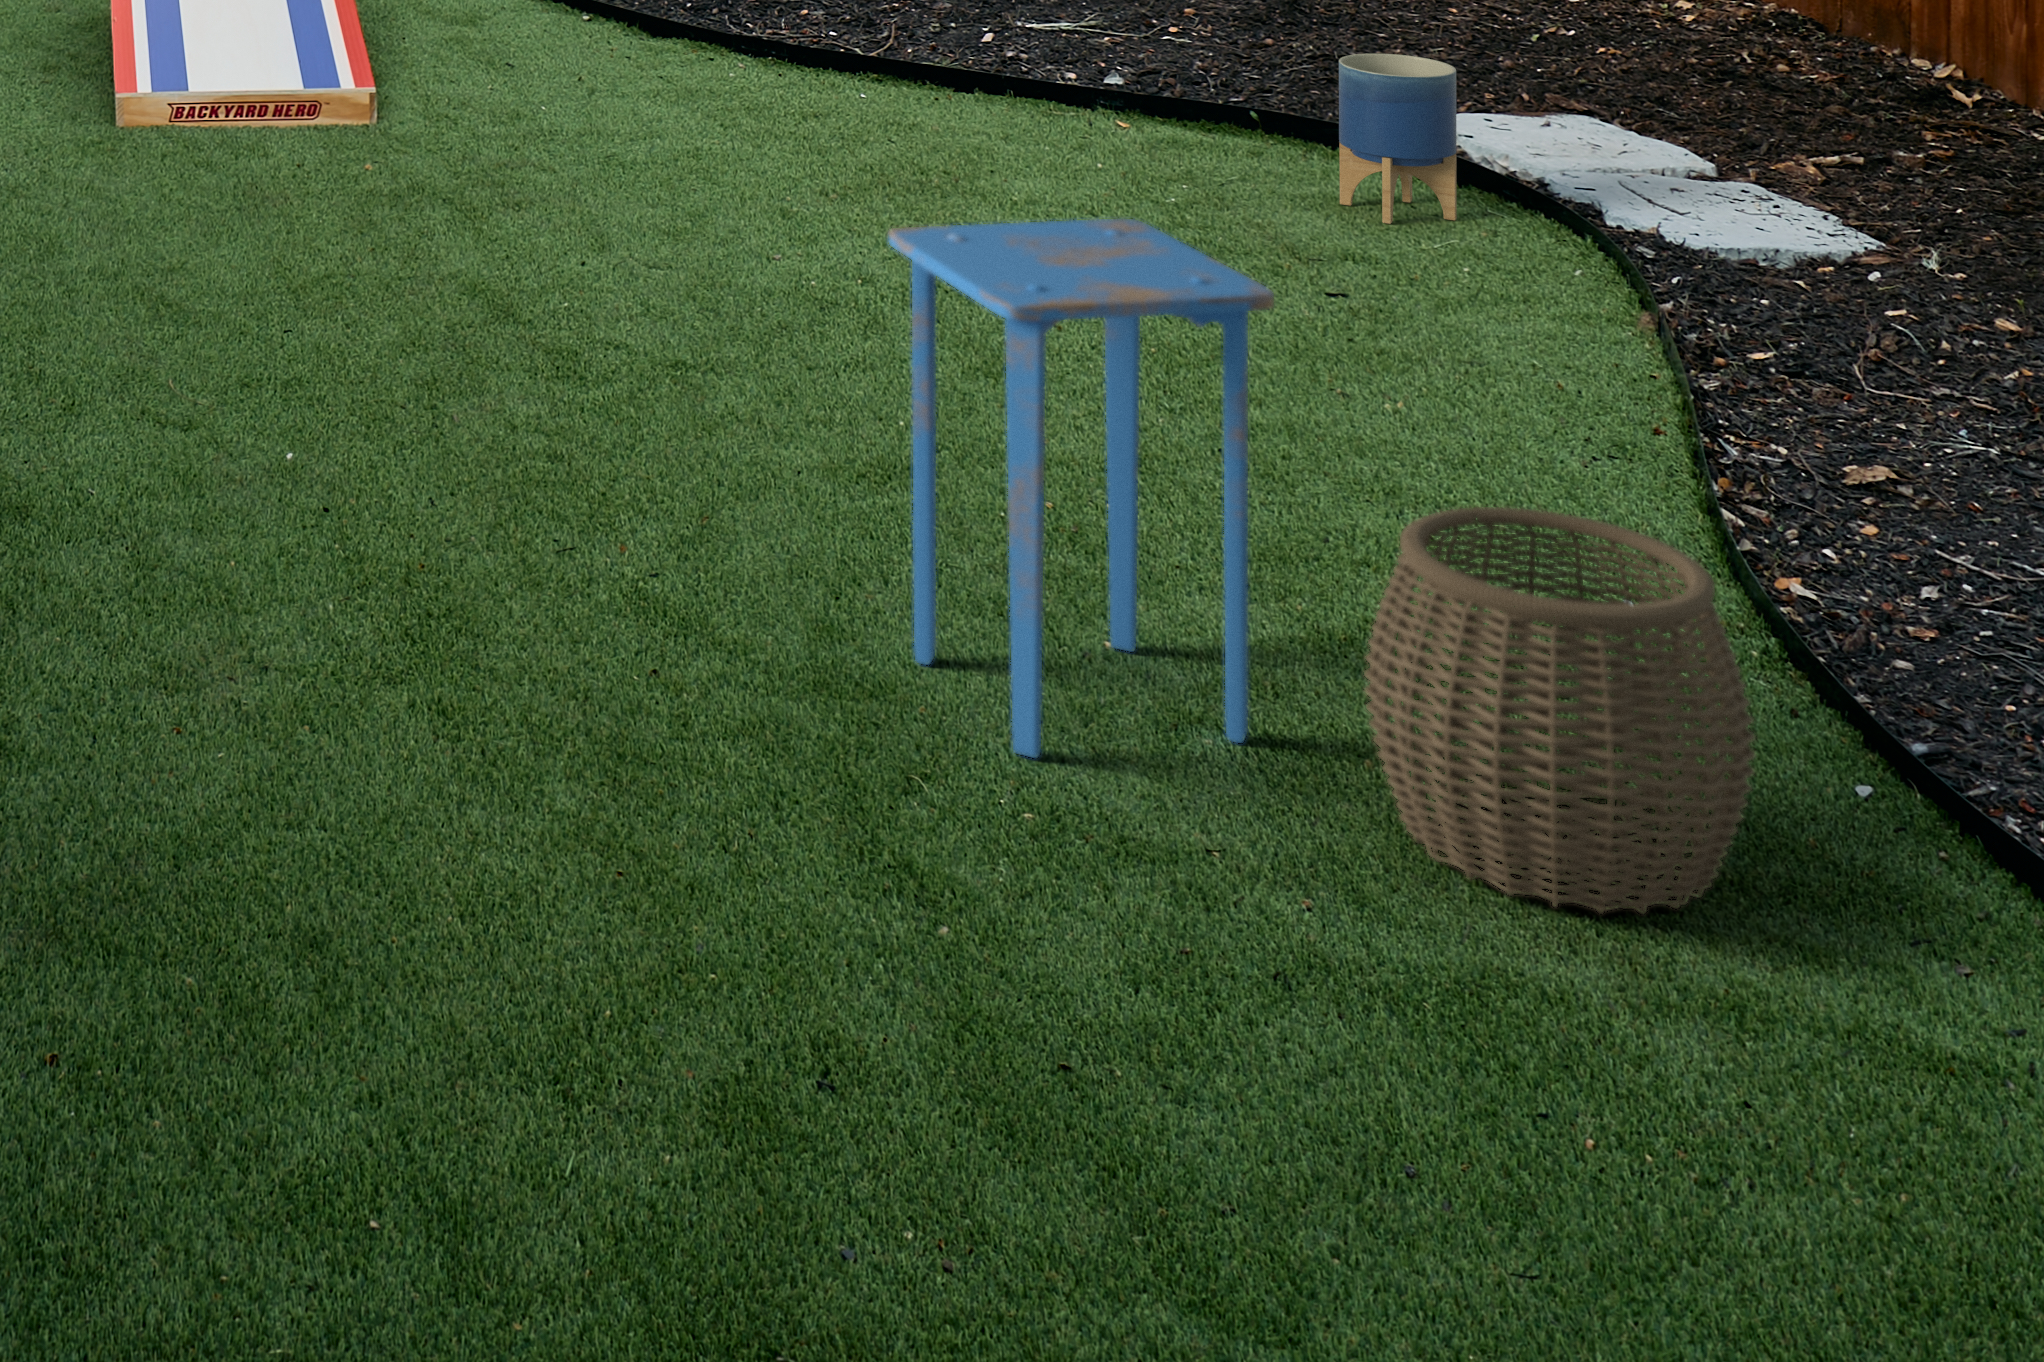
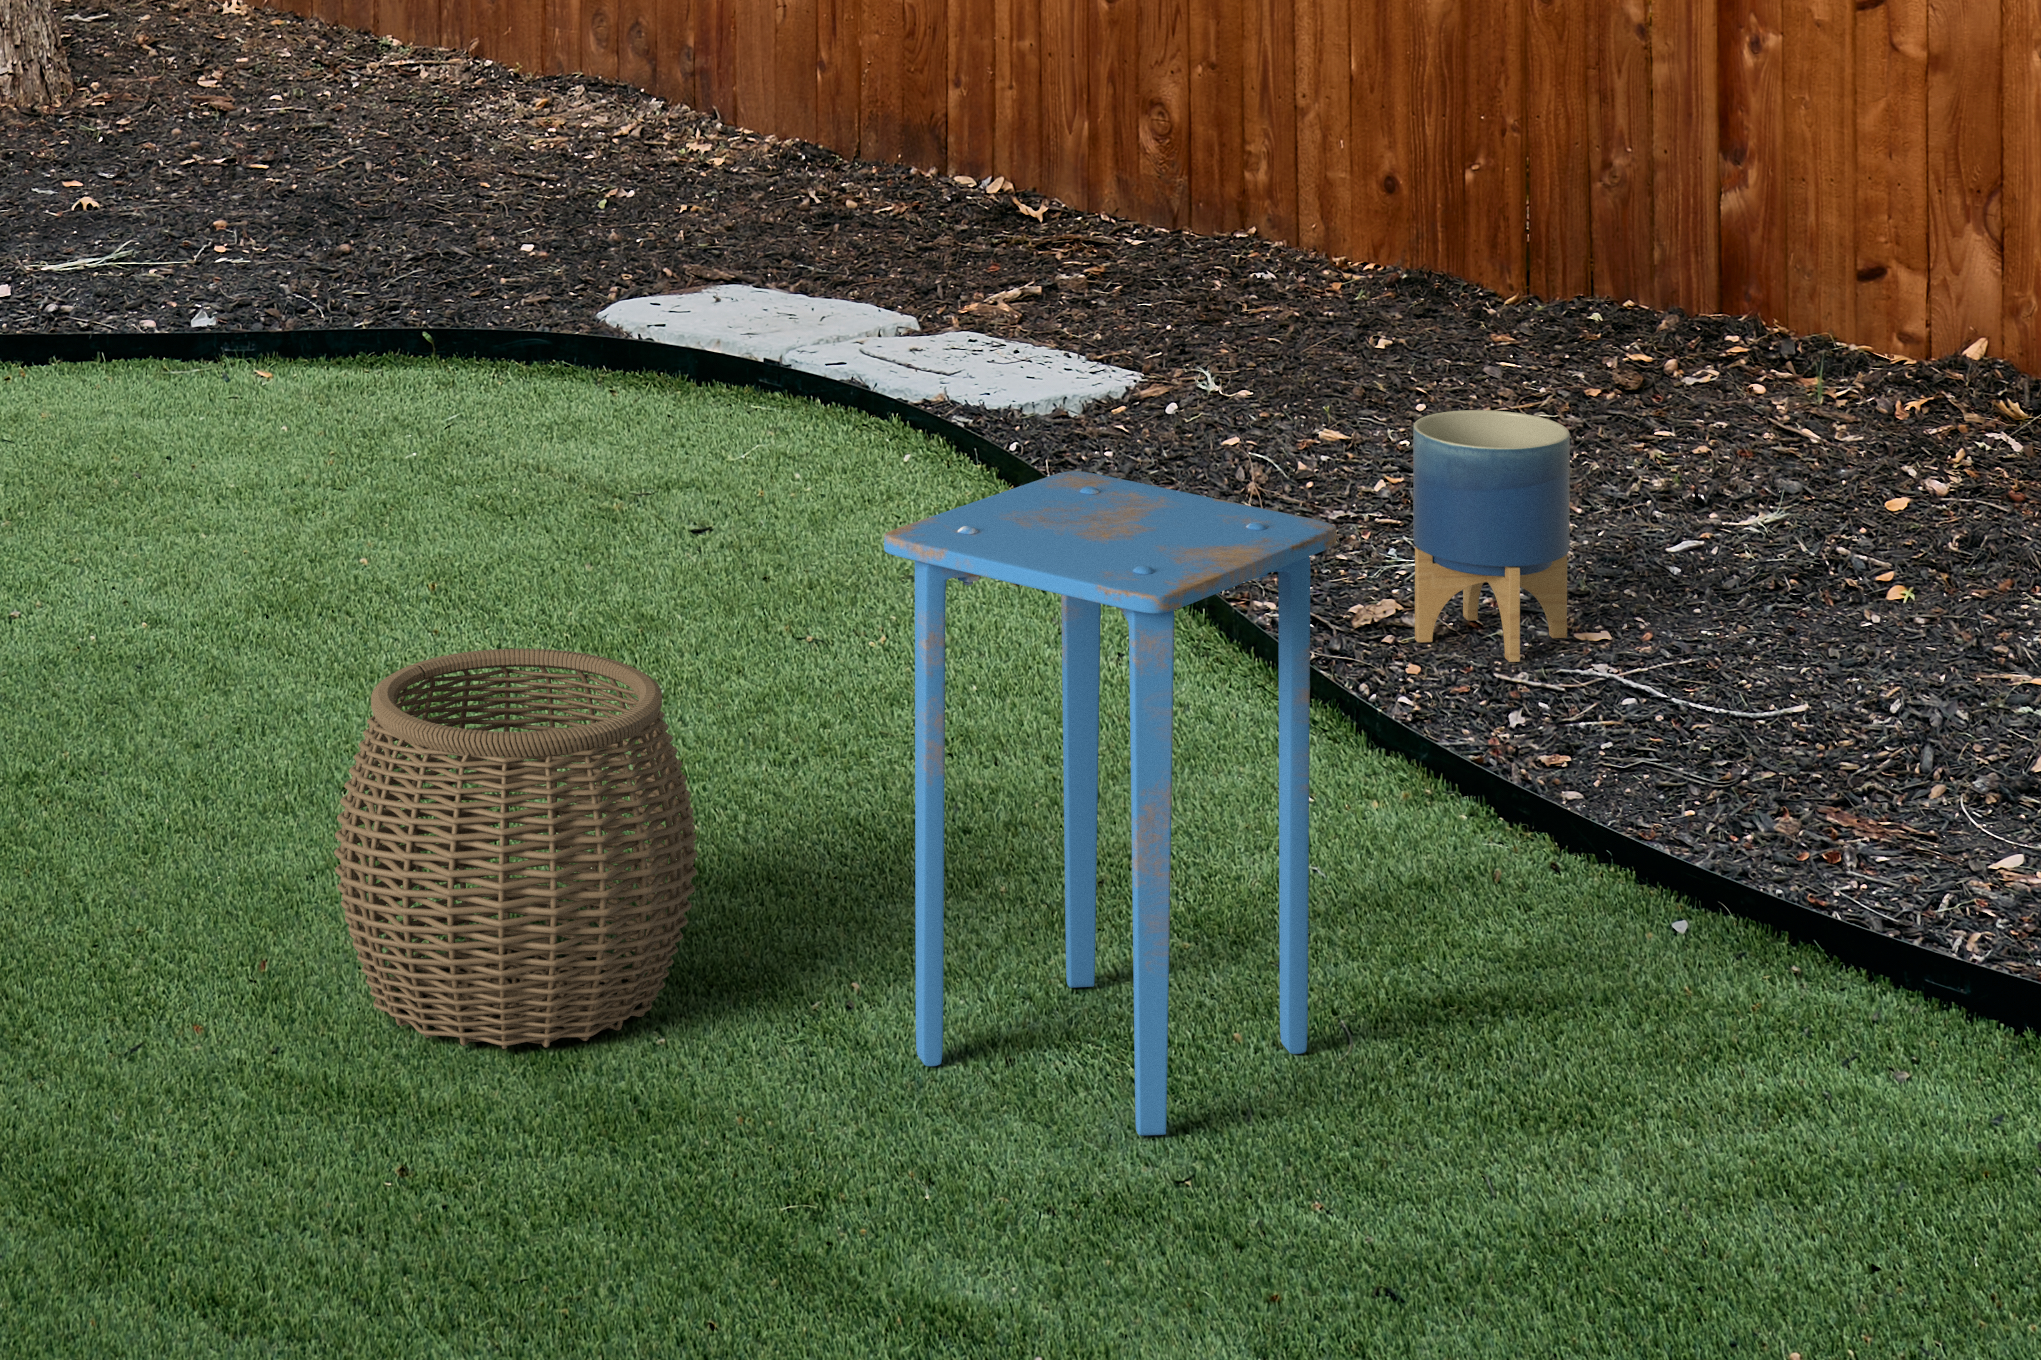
planter: present [1339,54,1457,224] -> present [1413,410,1570,662]
woven basket: present [1364,507,1756,914] -> present [334,648,698,1049]

